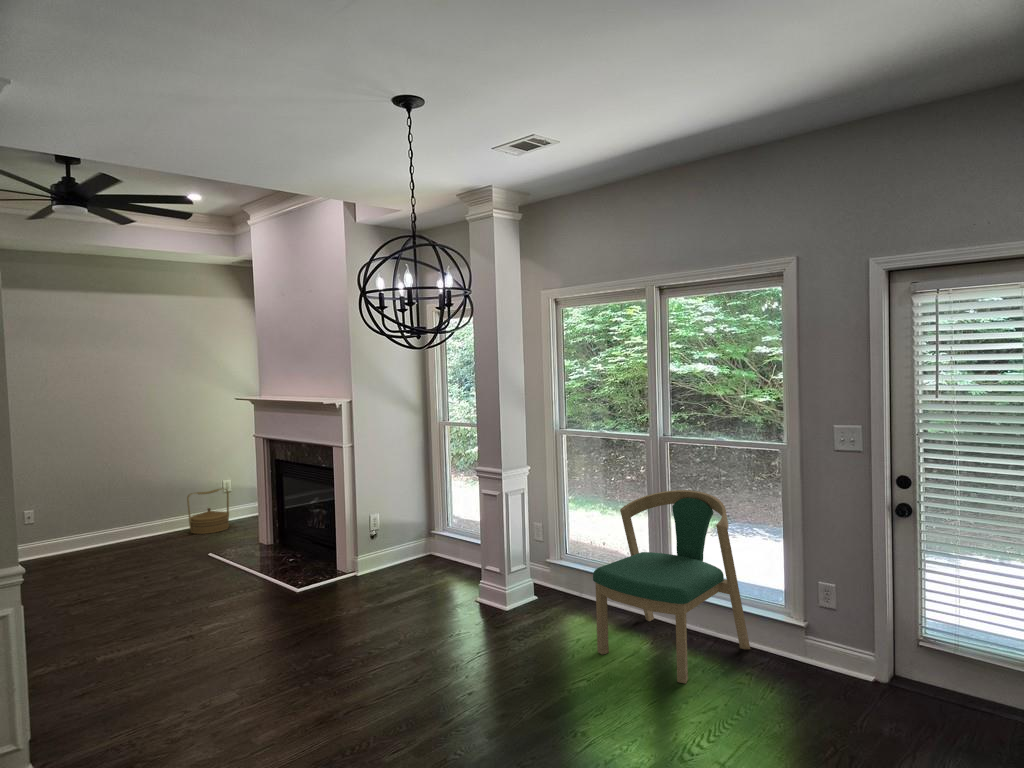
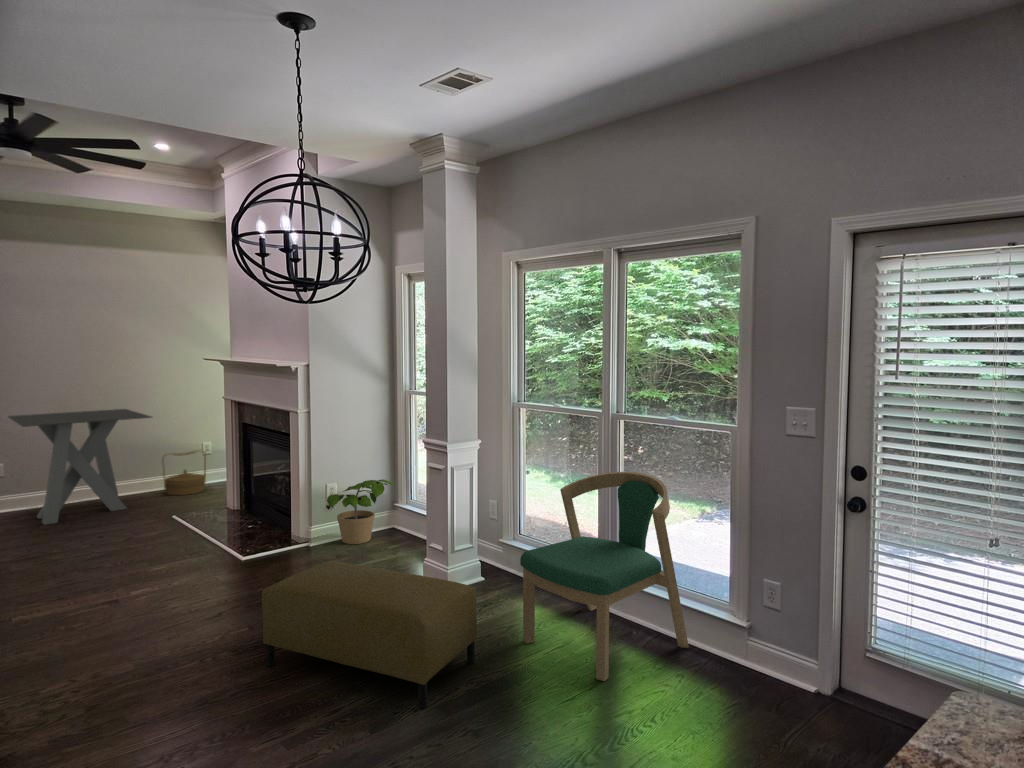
dining table: none [36,450,186,570] -> present [8,409,152,525]
potted plant: none [375,508,441,572] -> present [327,479,395,544]
ottoman: none [361,588,562,719] -> present [262,561,477,709]

